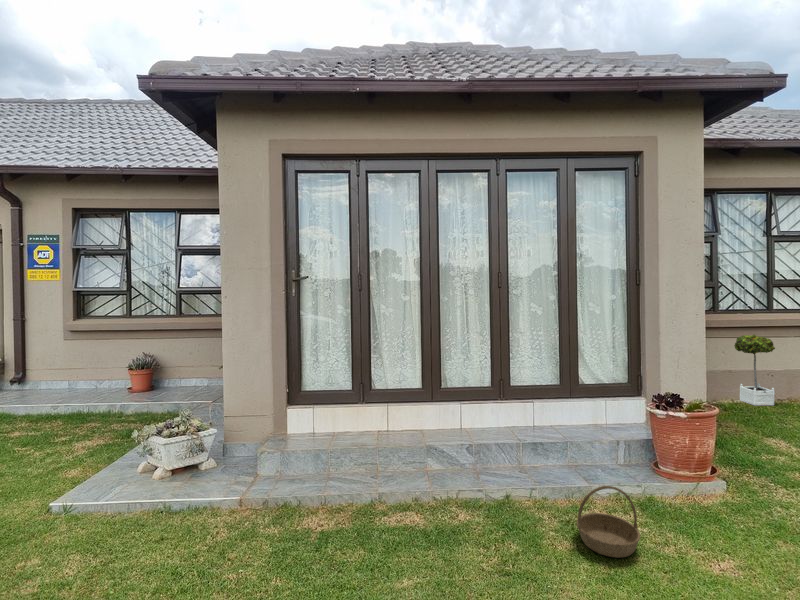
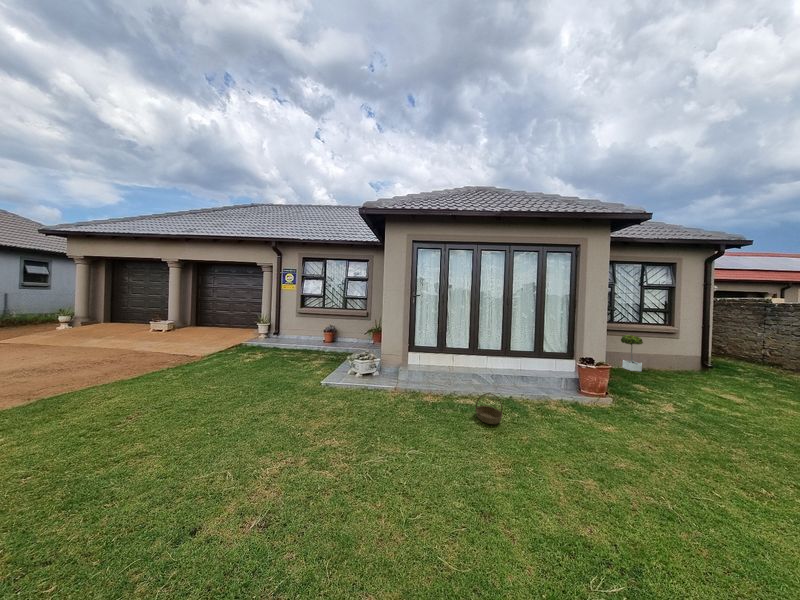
basket: present [577,486,640,558] -> present [475,393,503,424]

